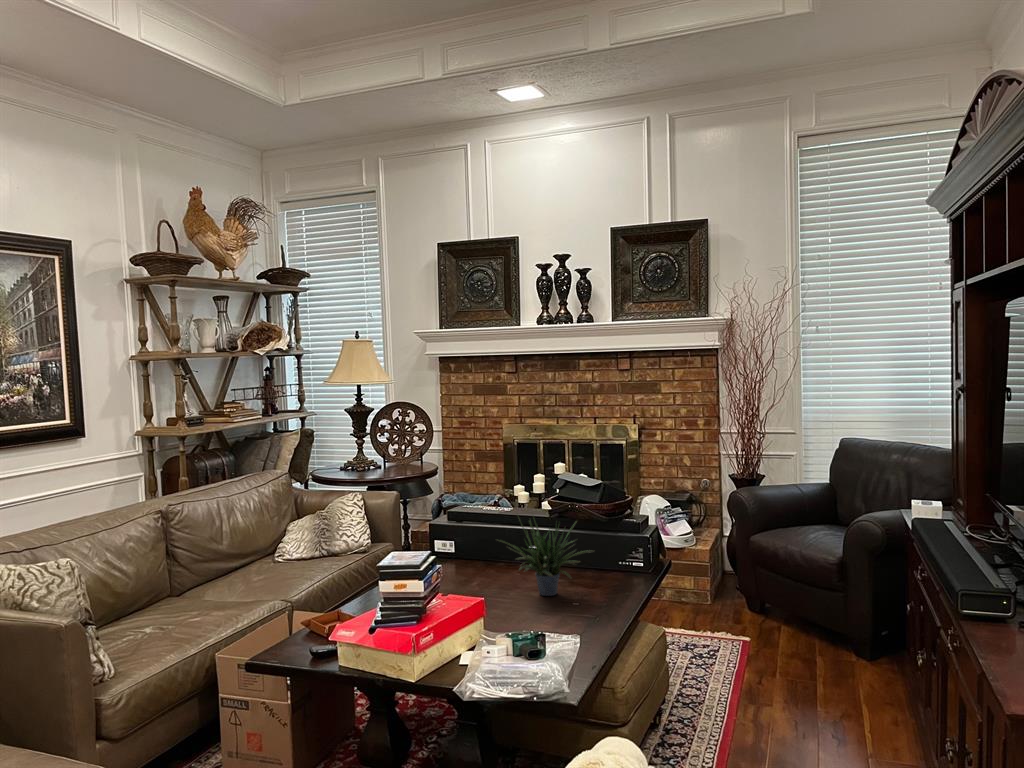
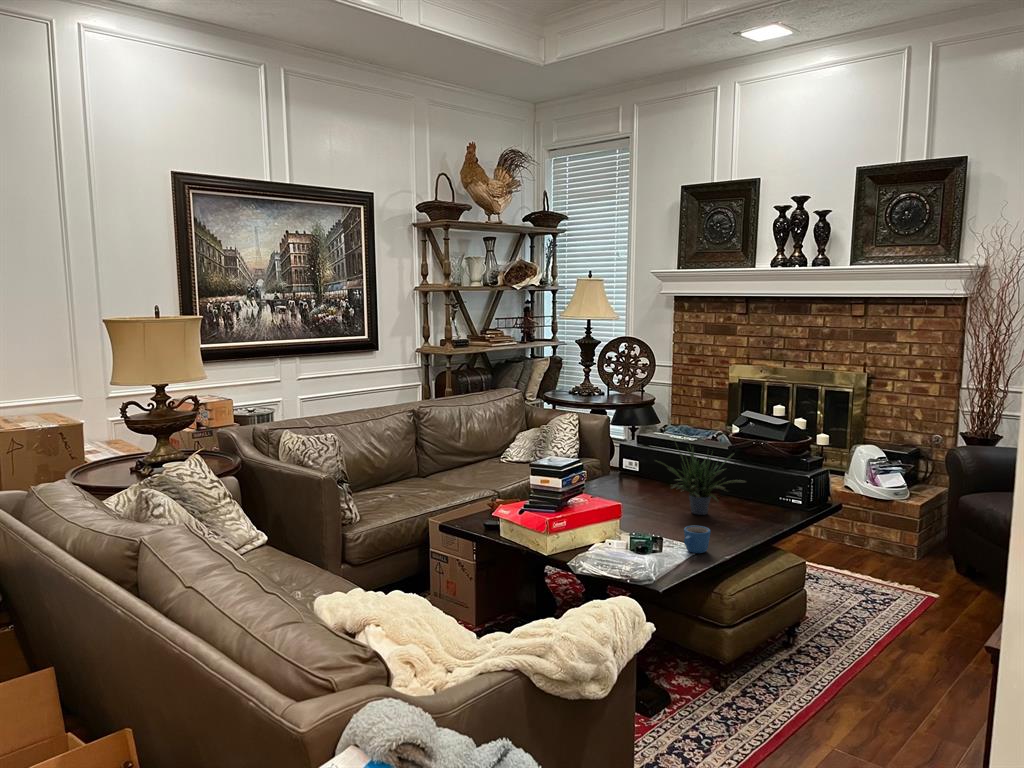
mug: none [563,612,593,646] -> present [684,526,711,553]

